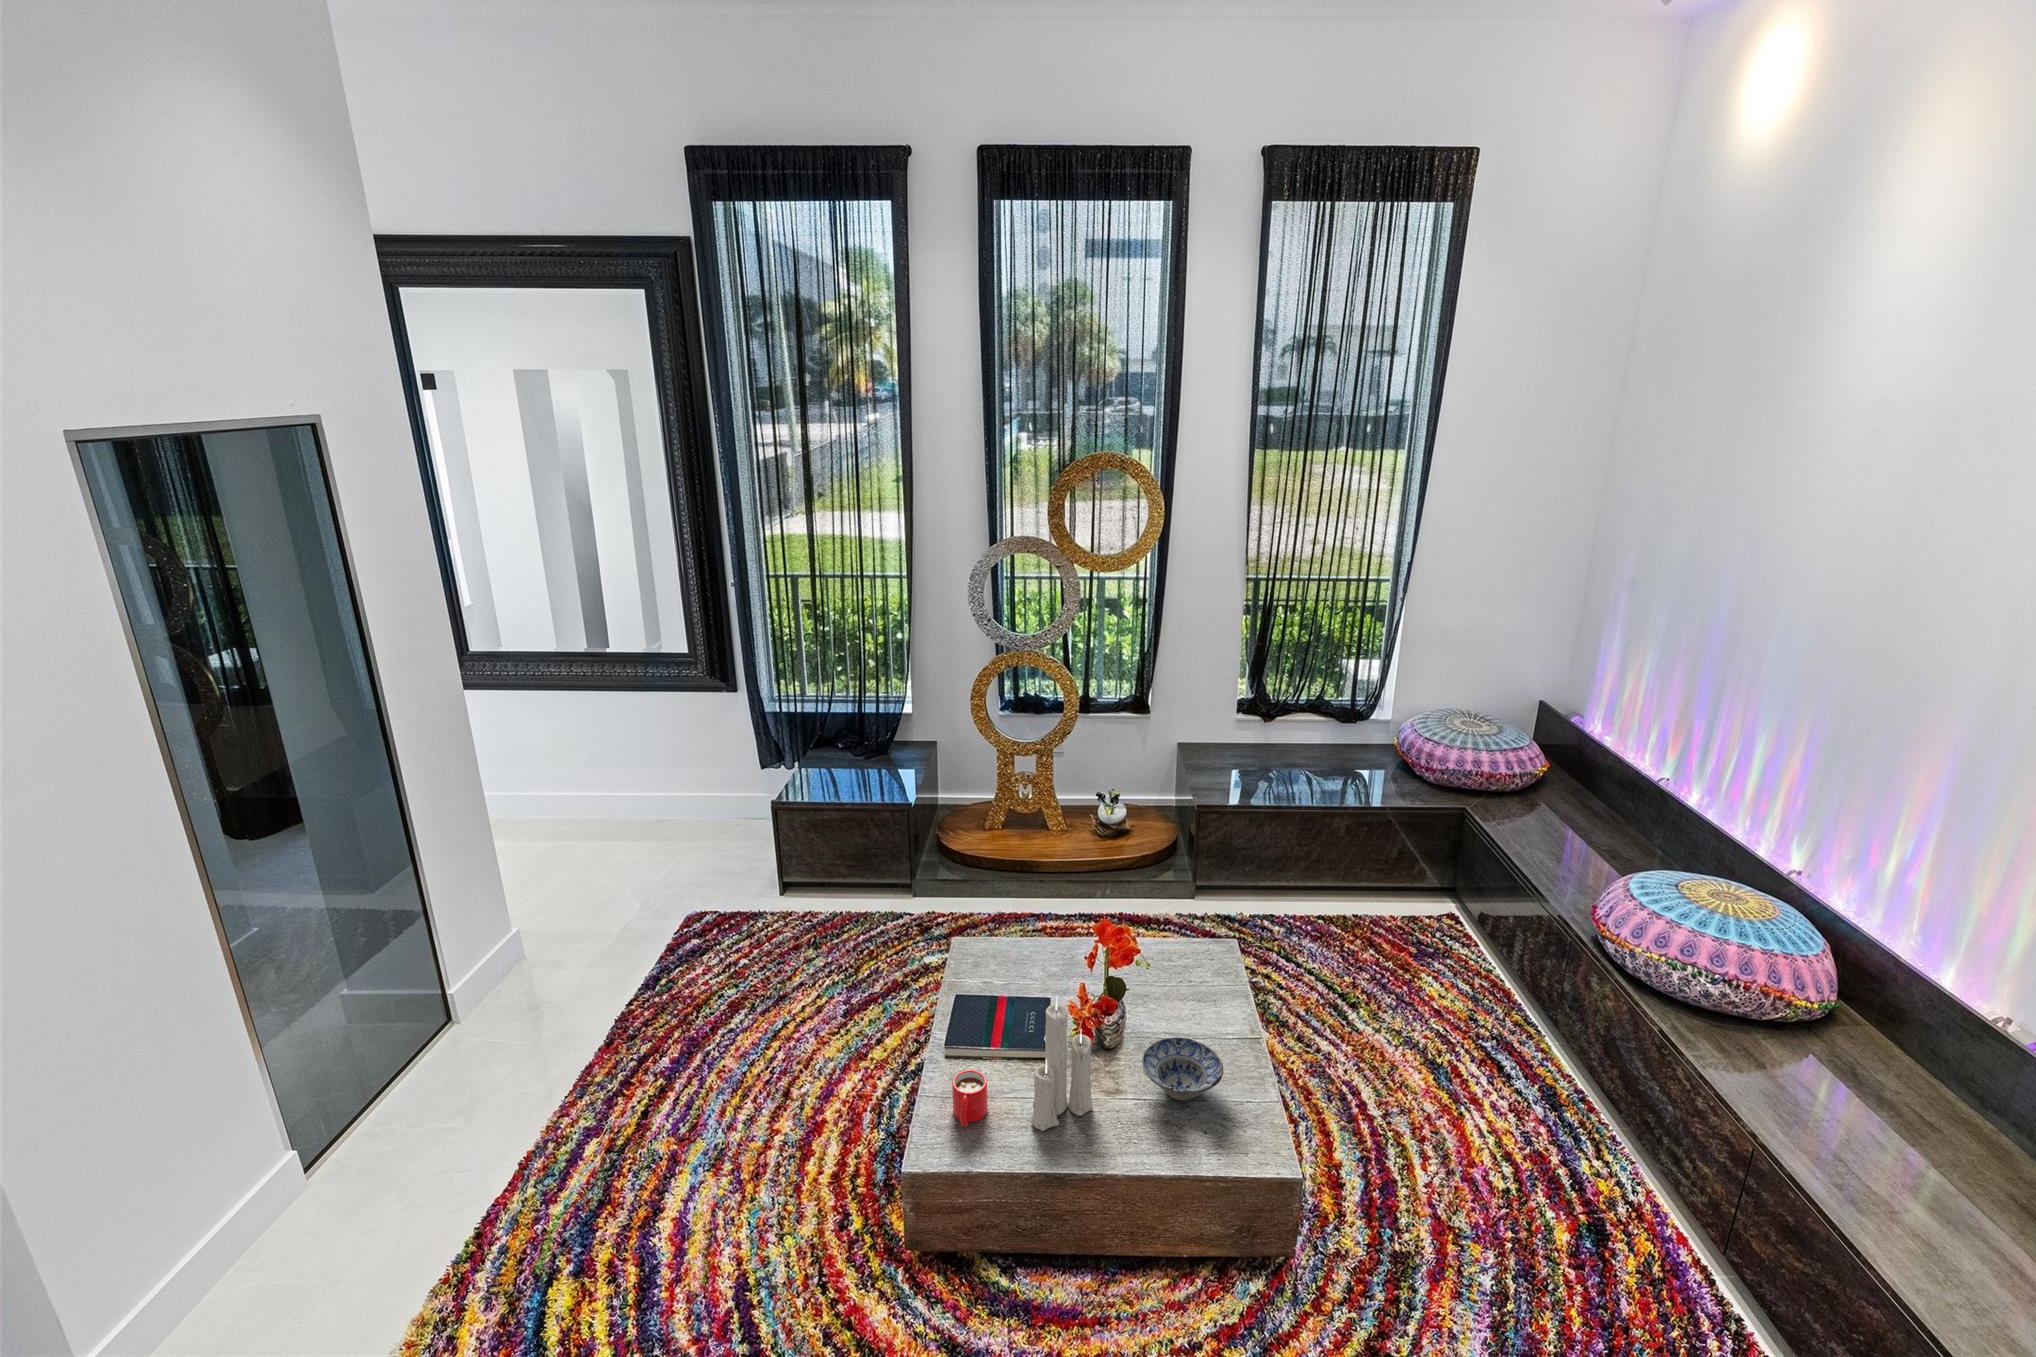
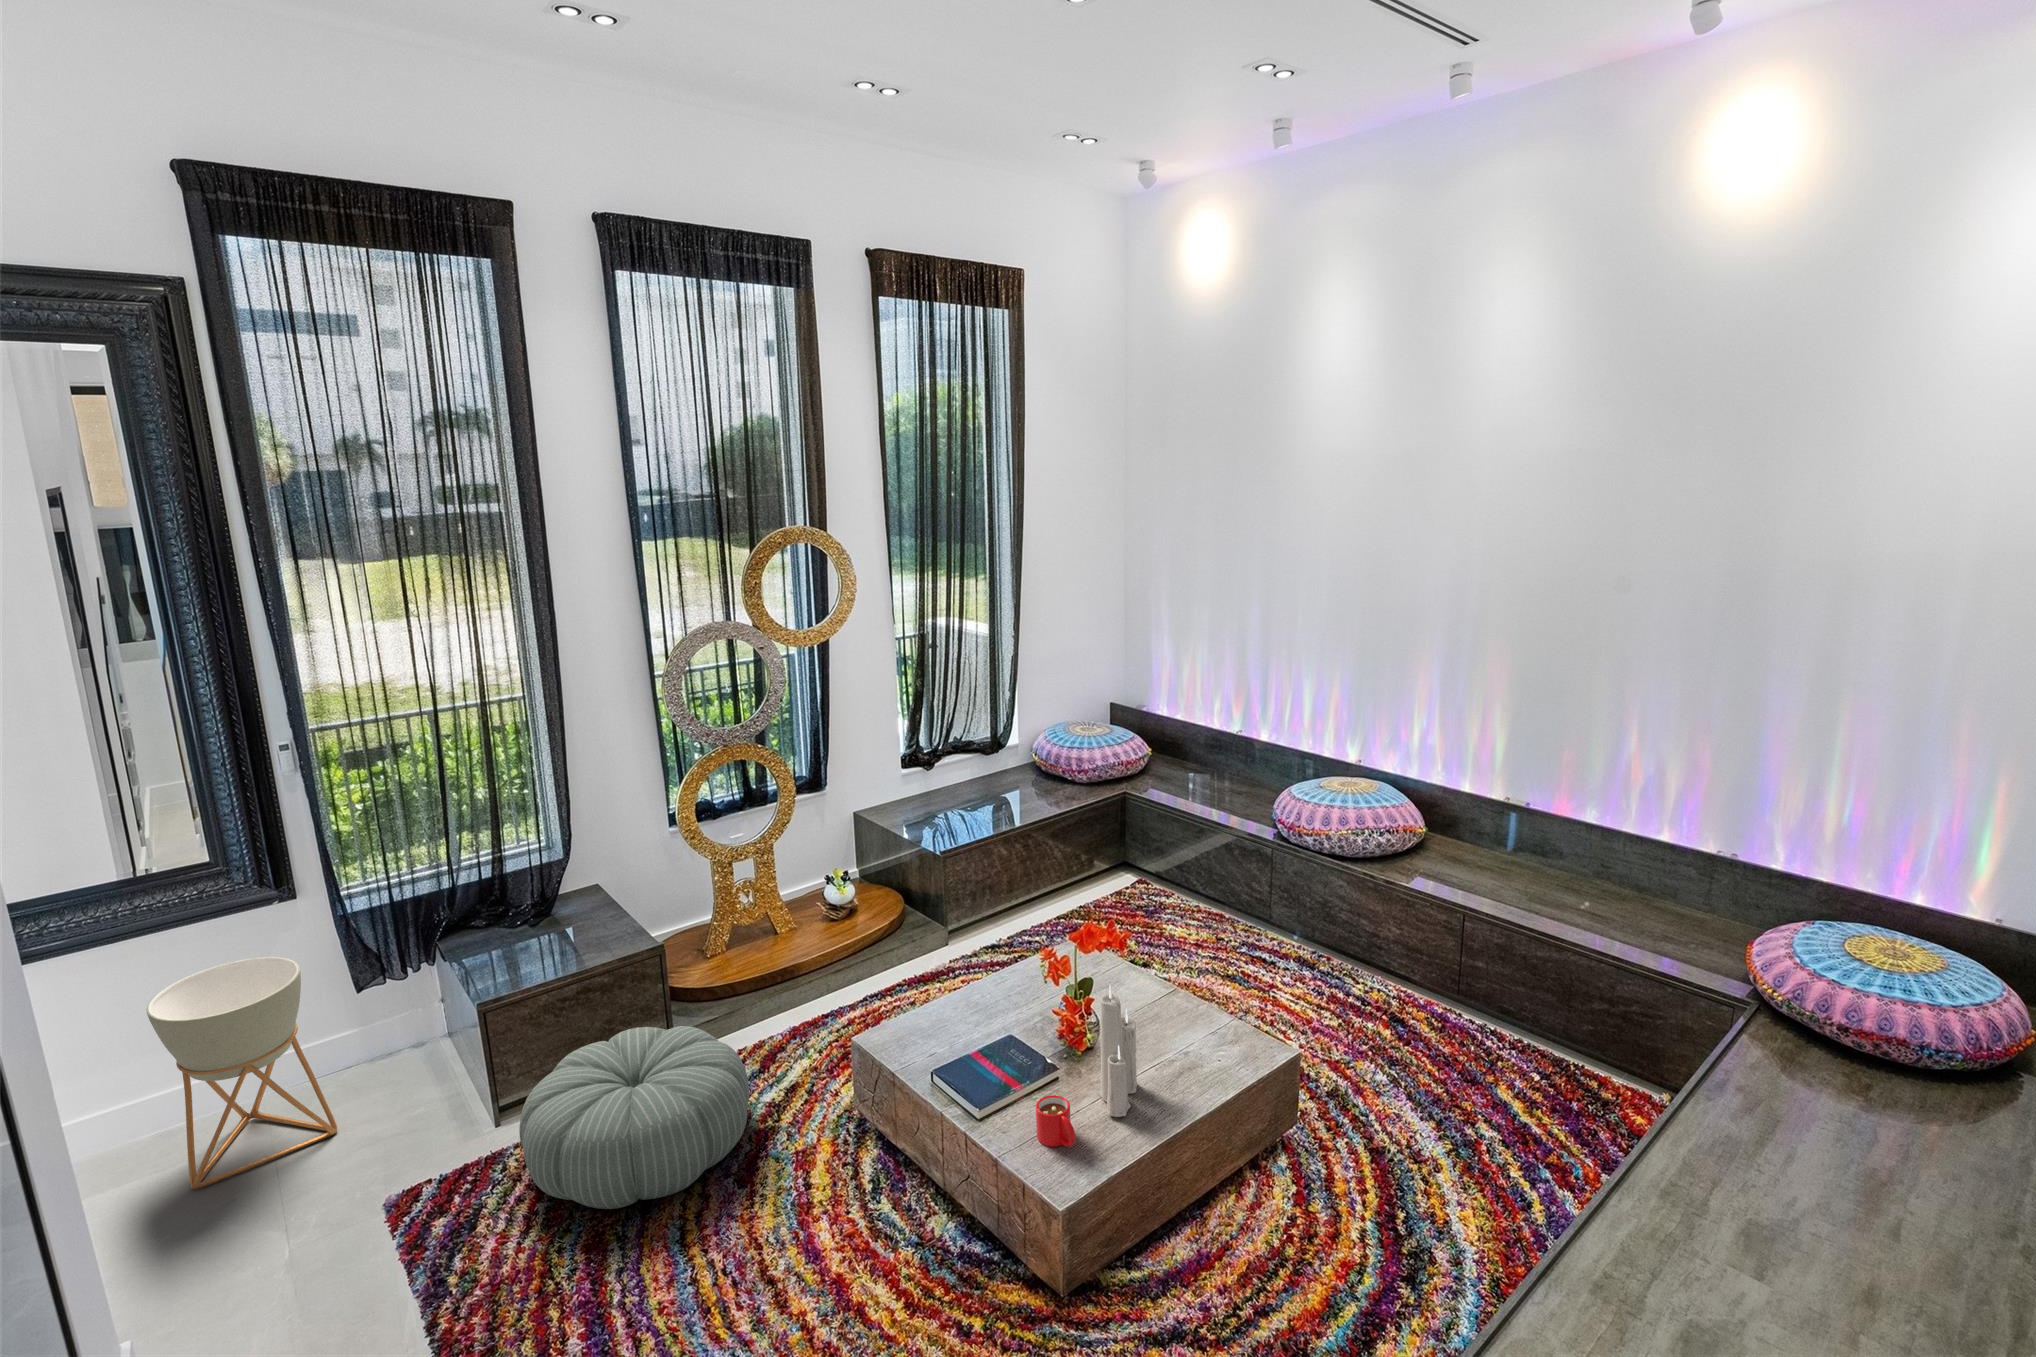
planter: none [621,720,715,856] -> present [146,957,337,1189]
pouf: none [733,860,911,997] -> present [519,1026,749,1209]
ceramic bowl: present [1142,1037,1223,1101] -> none [1141,996,1212,1047]

